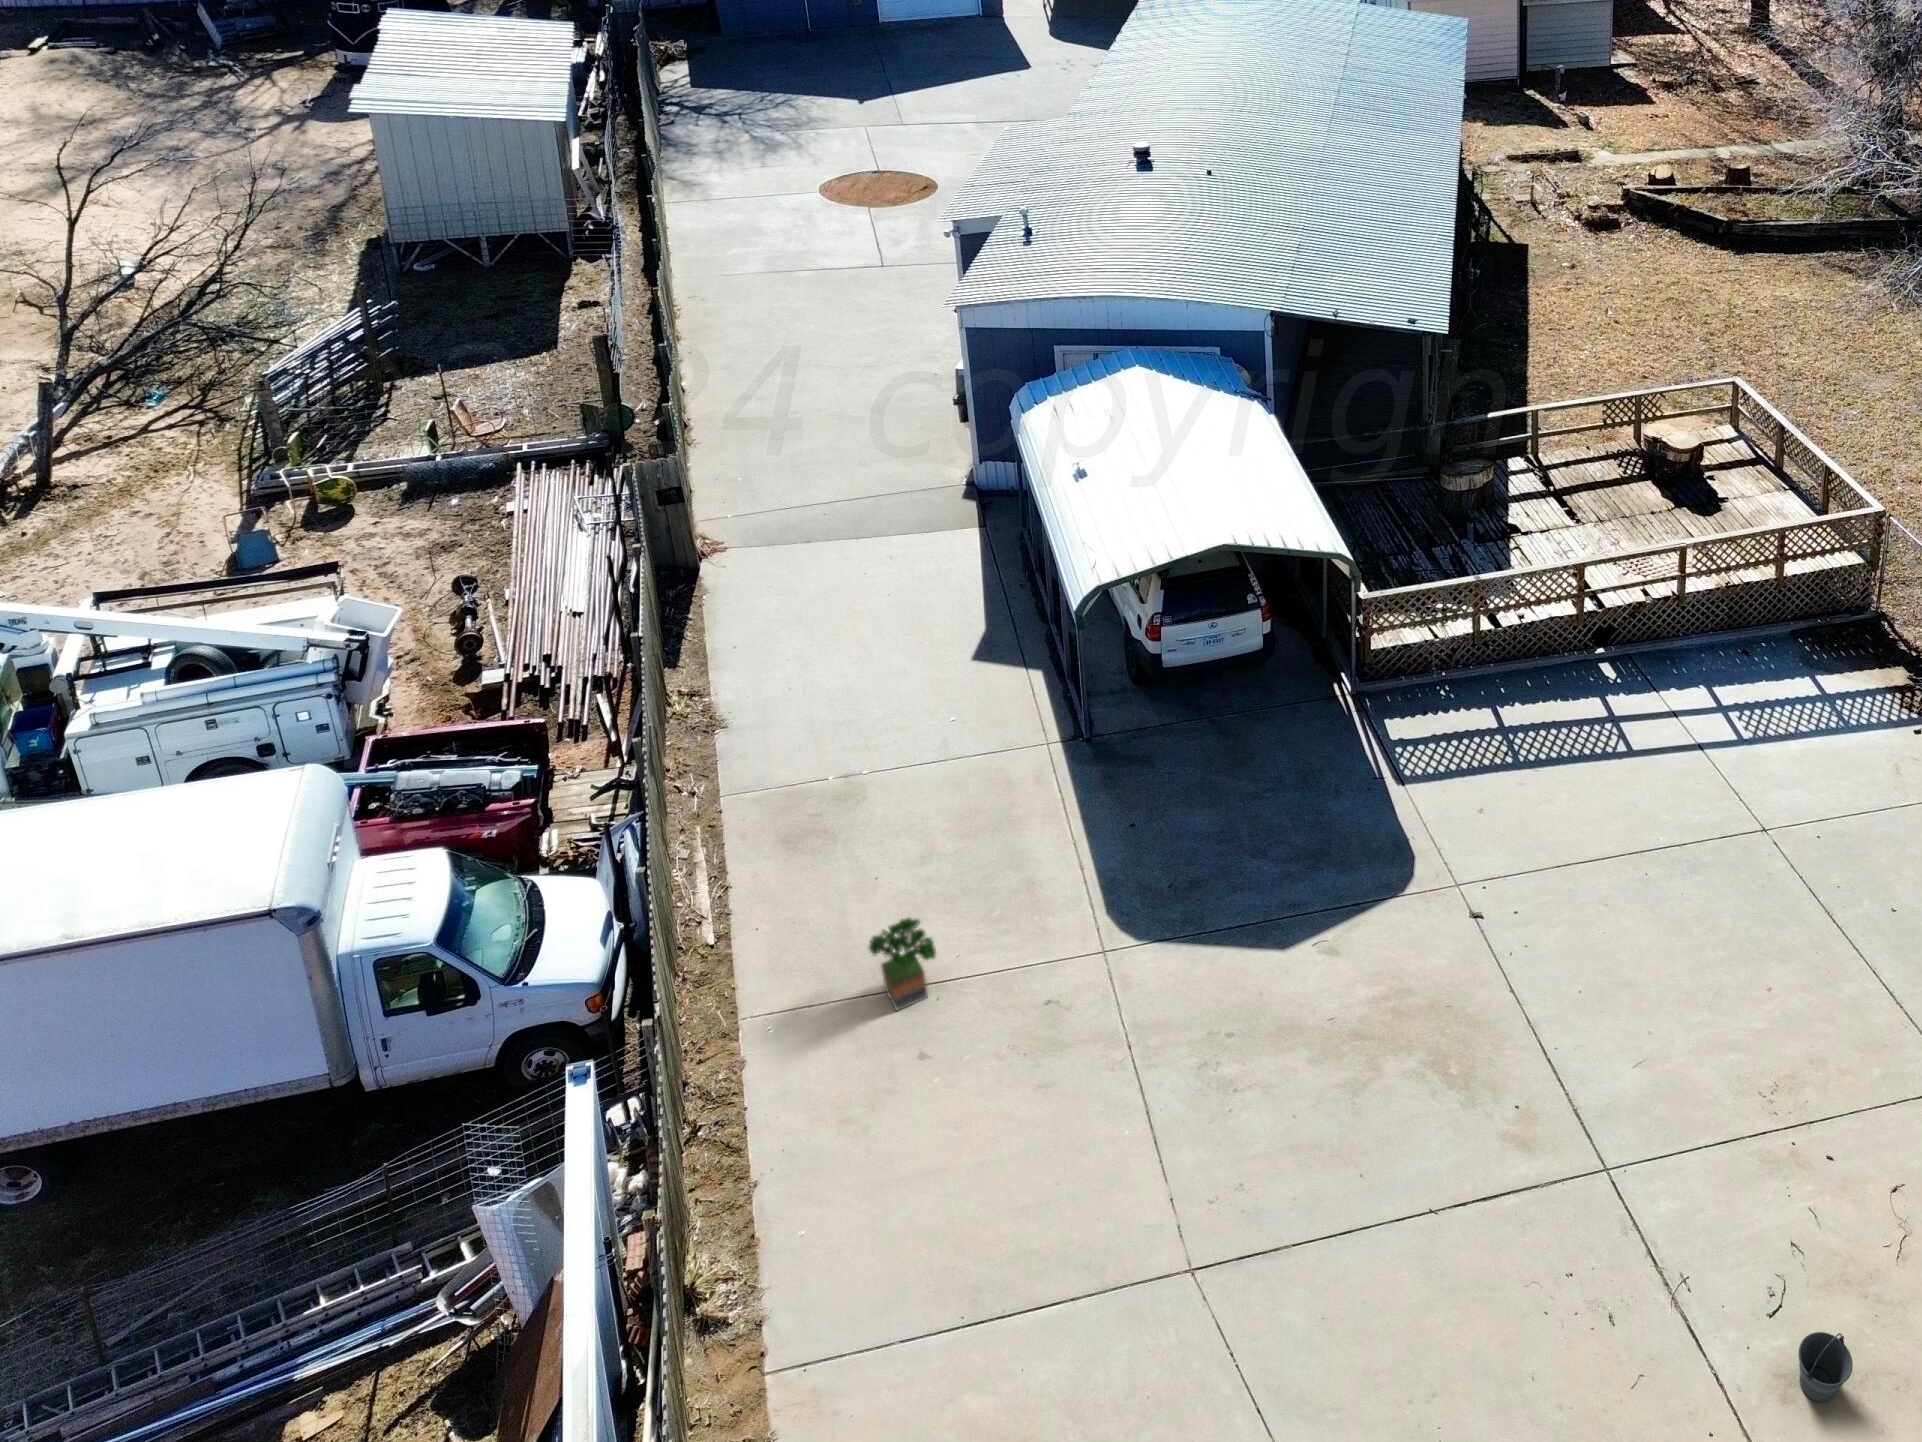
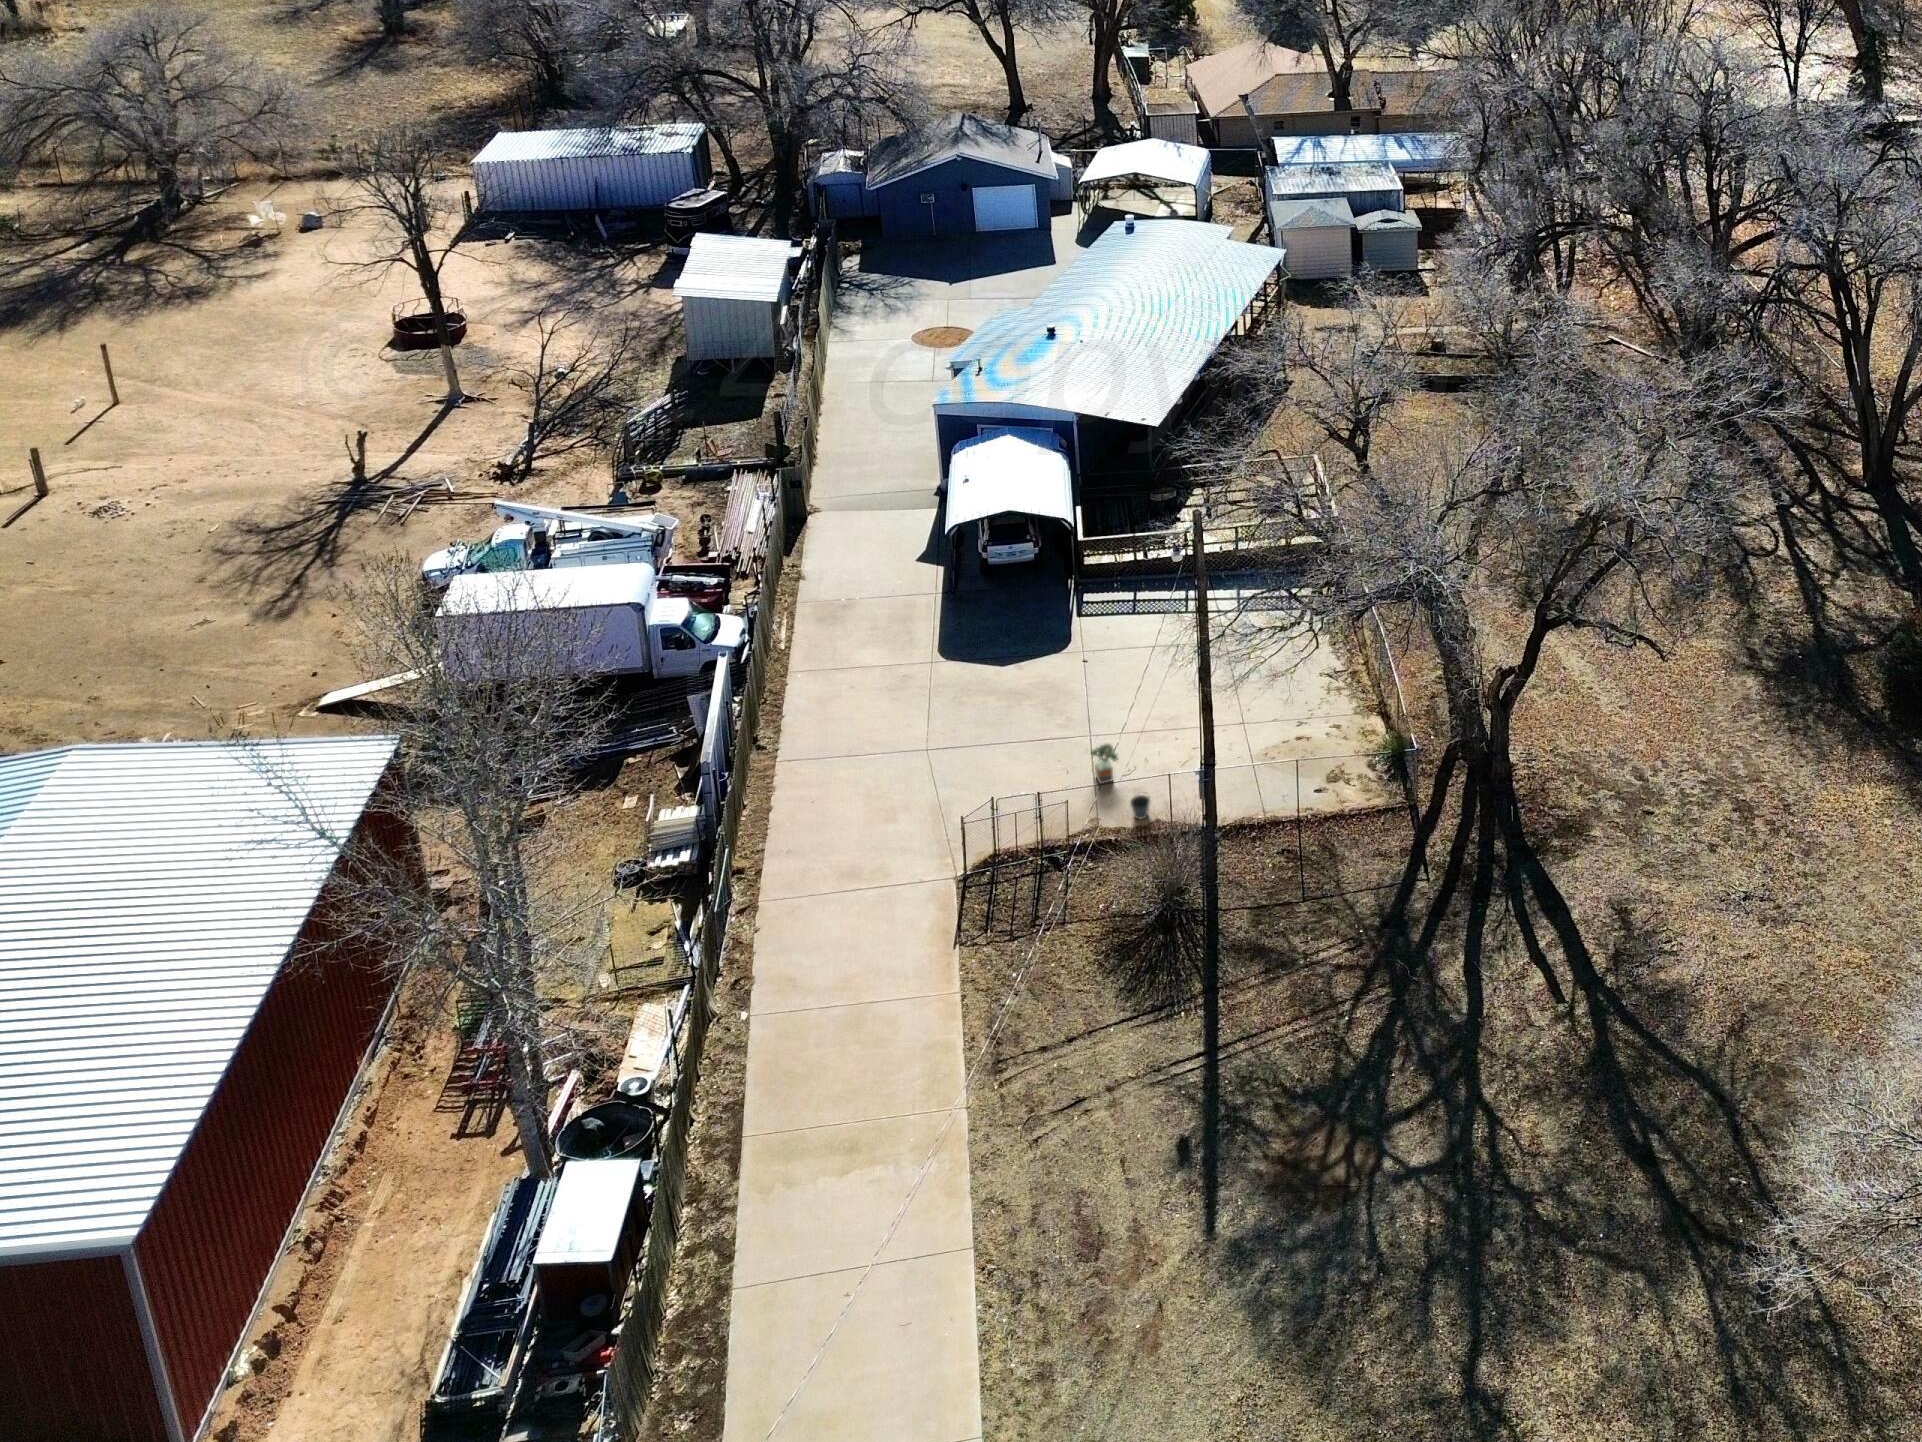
potted tree: present [869,918,936,1011] -> present [1091,744,1118,784]

